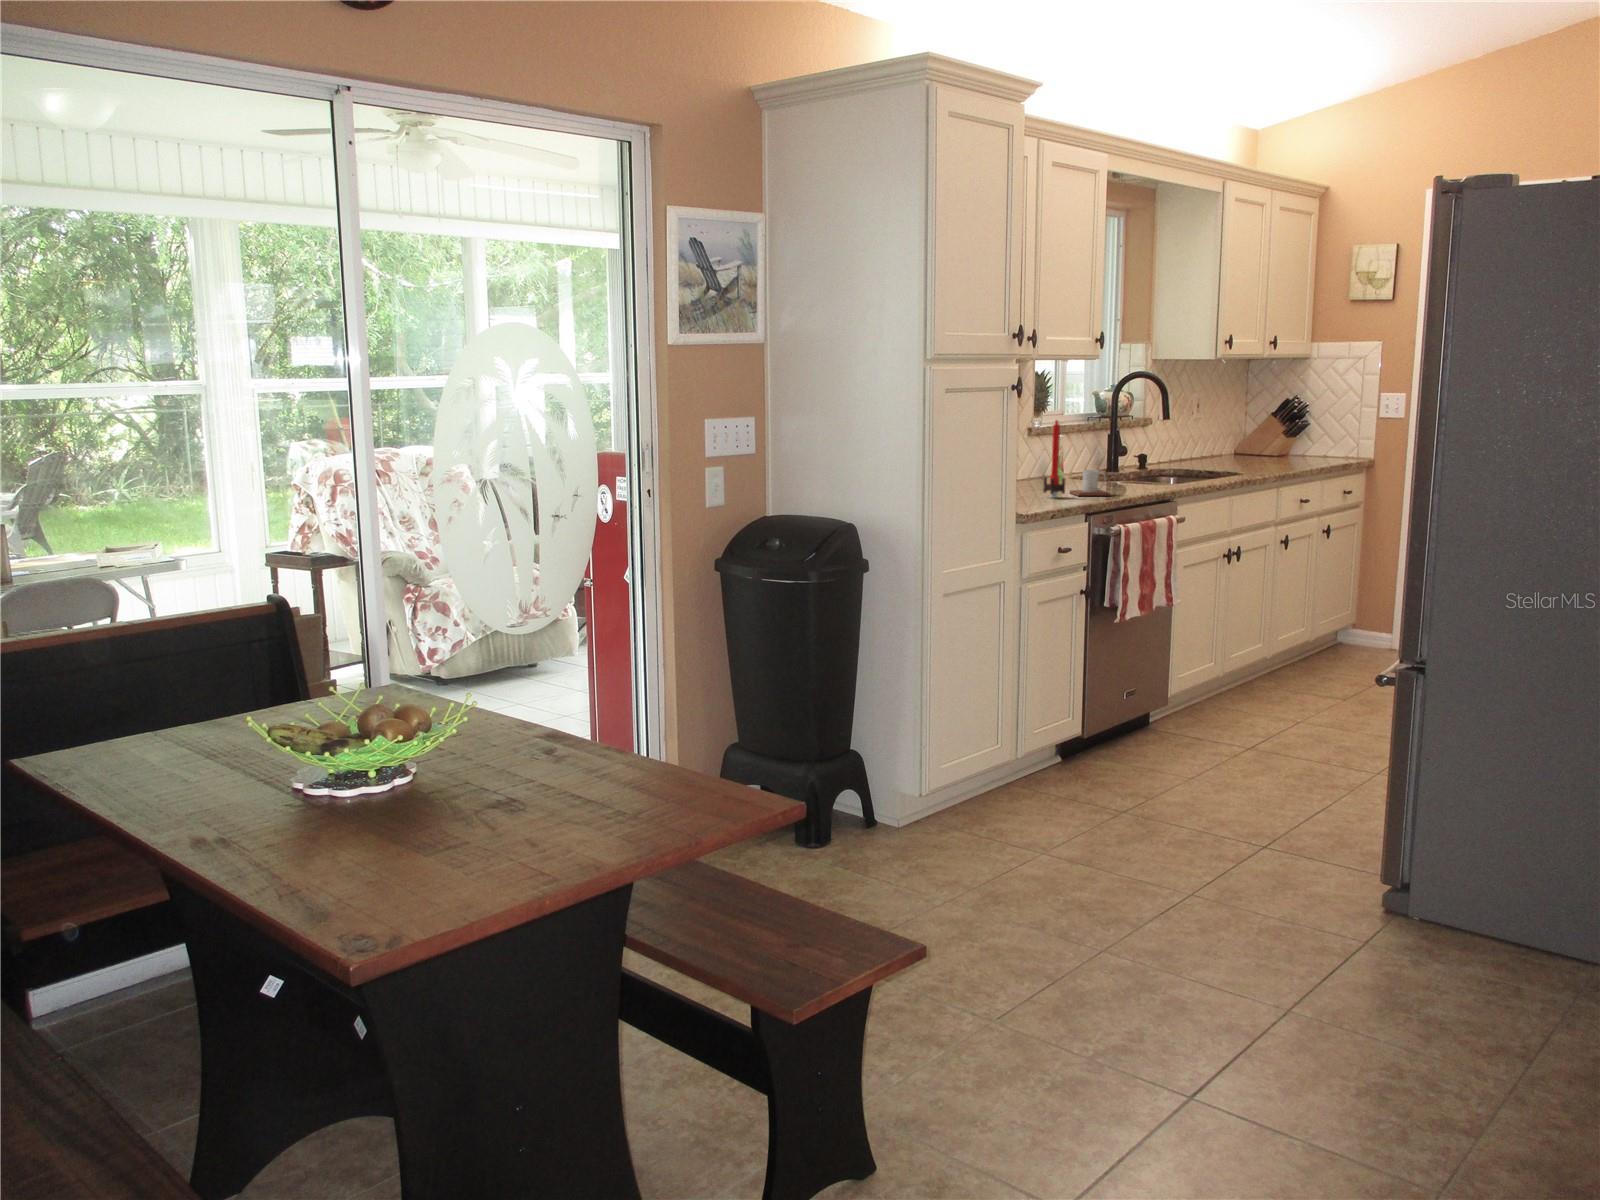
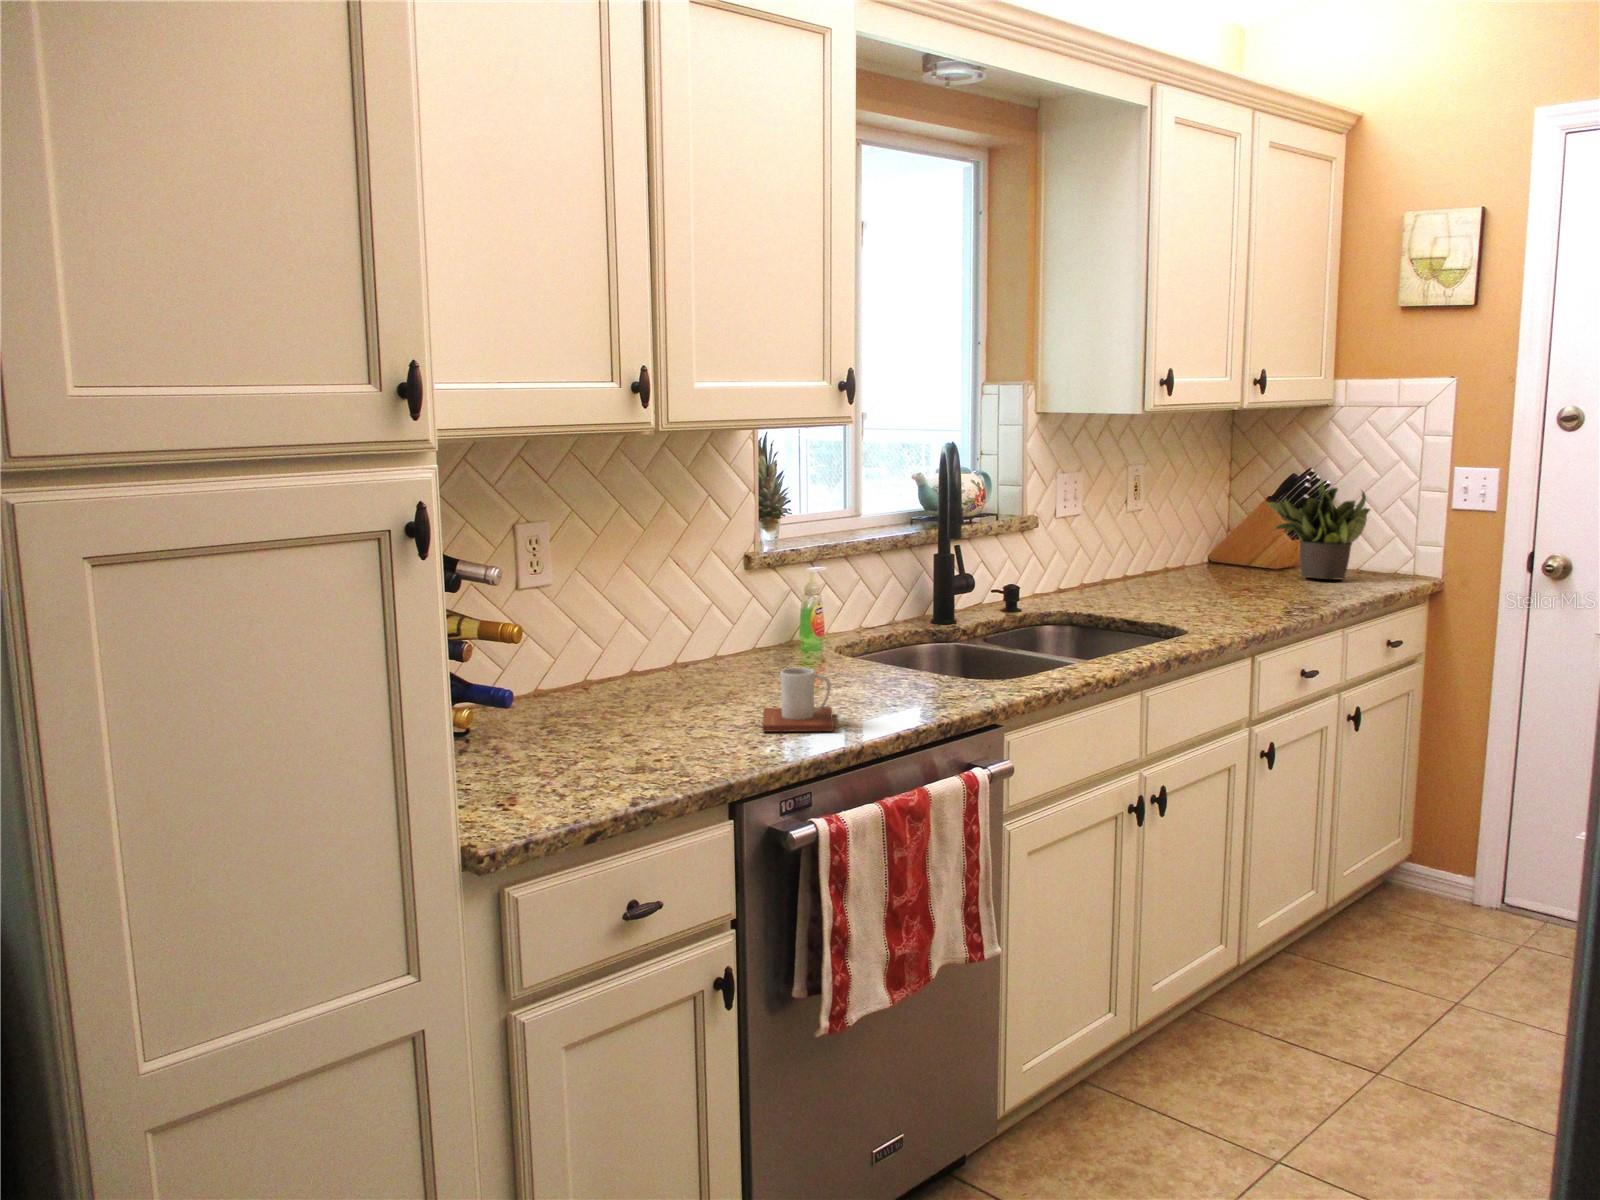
potted plant: none [1271,400,1335,459] -> present [1267,482,1370,580]
candle: present [1043,420,1065,498] -> none [679,570,721,740]

